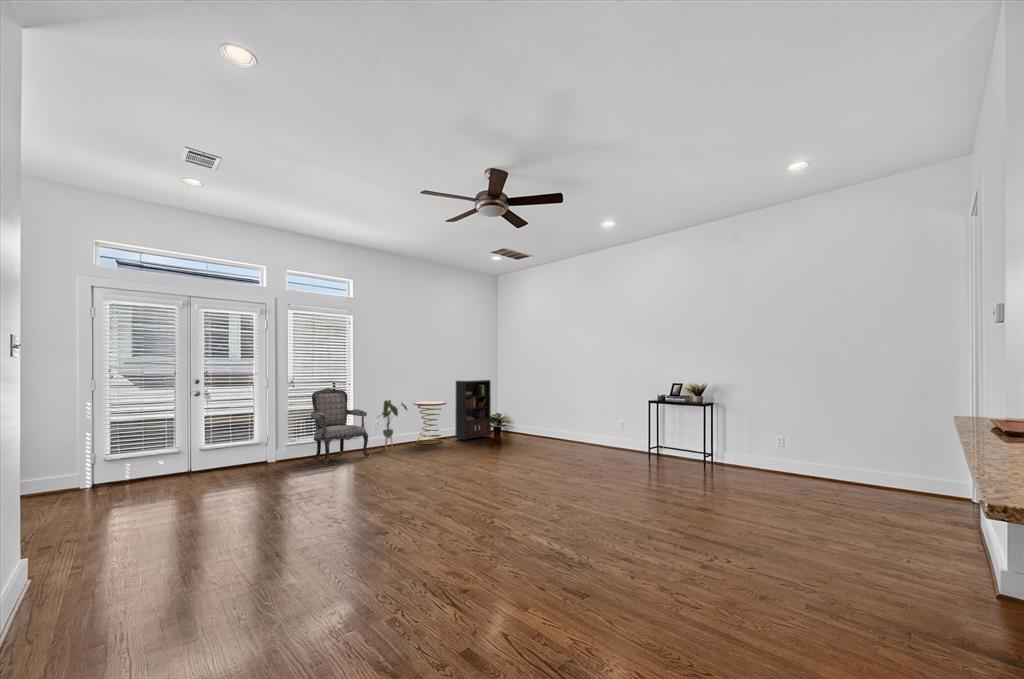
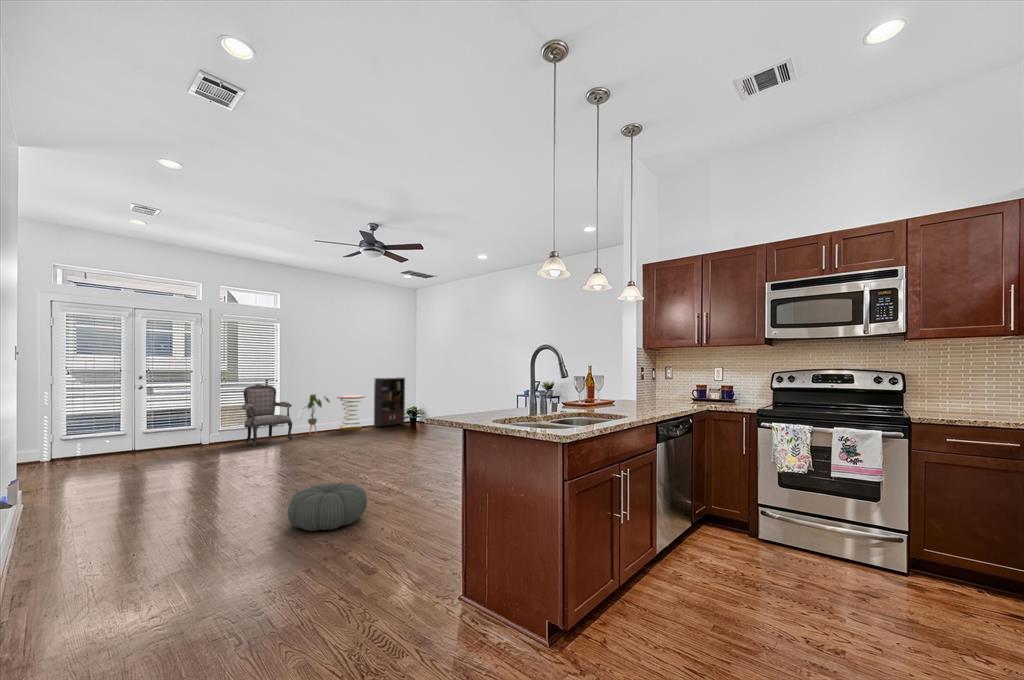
pouf: none [425,540,540,630] -> present [288,483,367,531]

